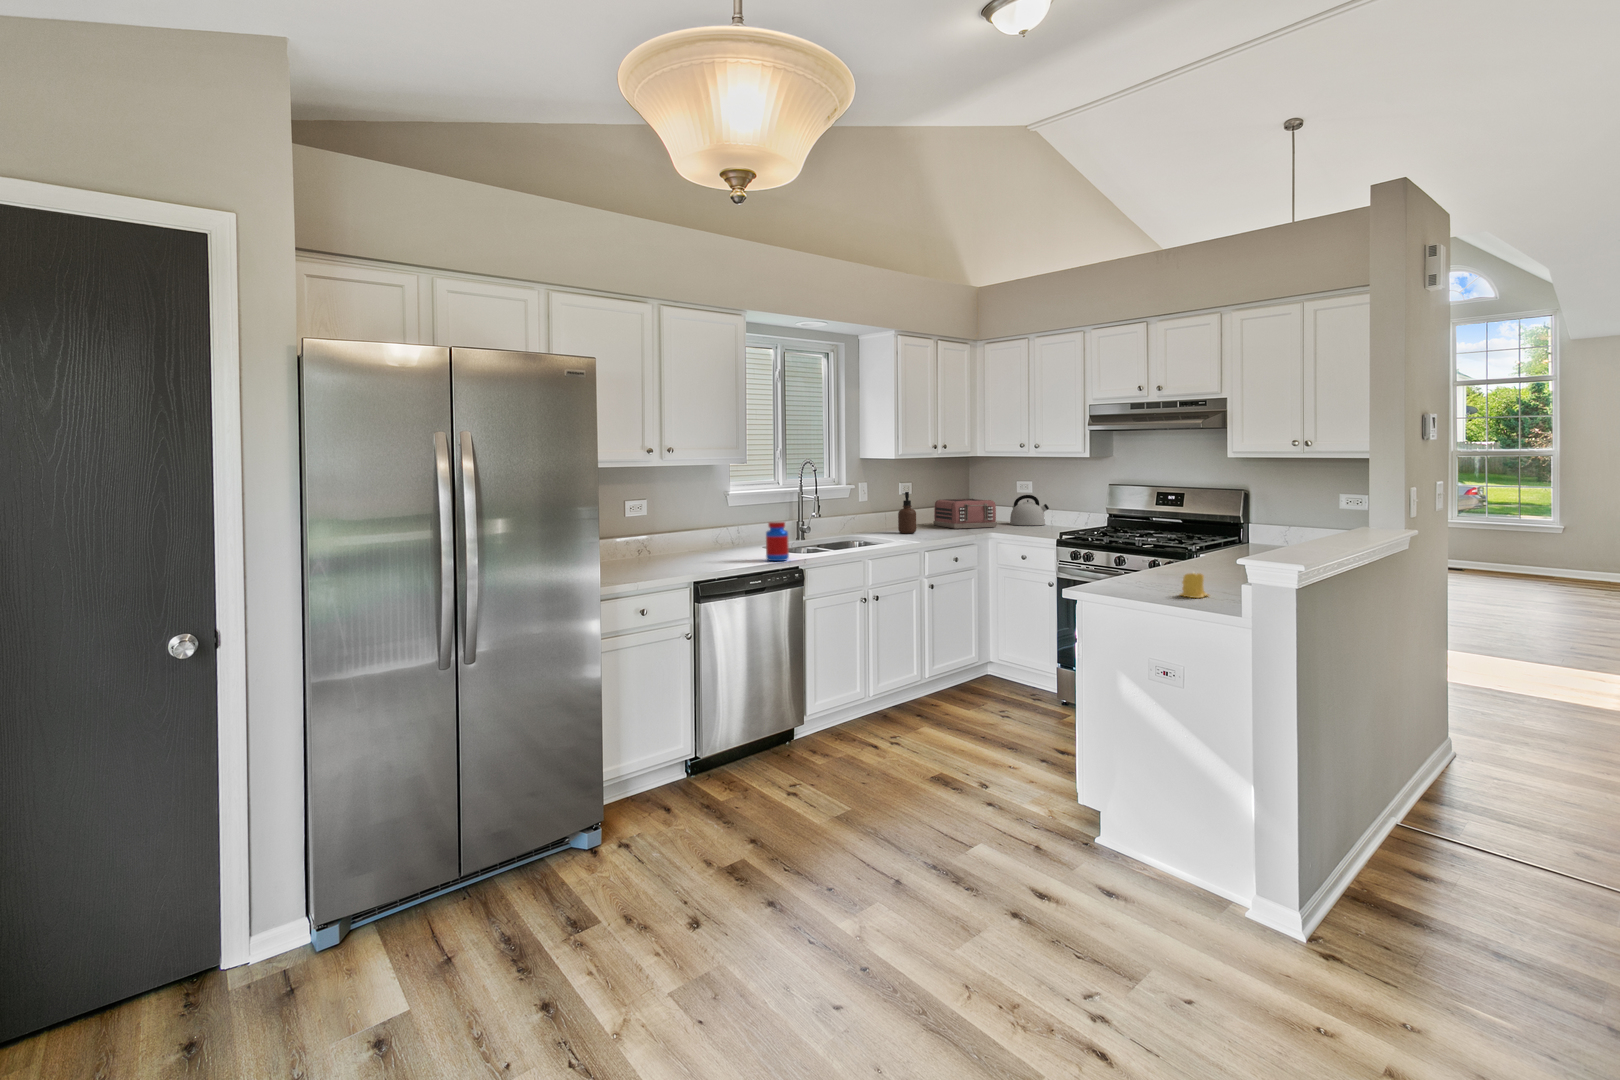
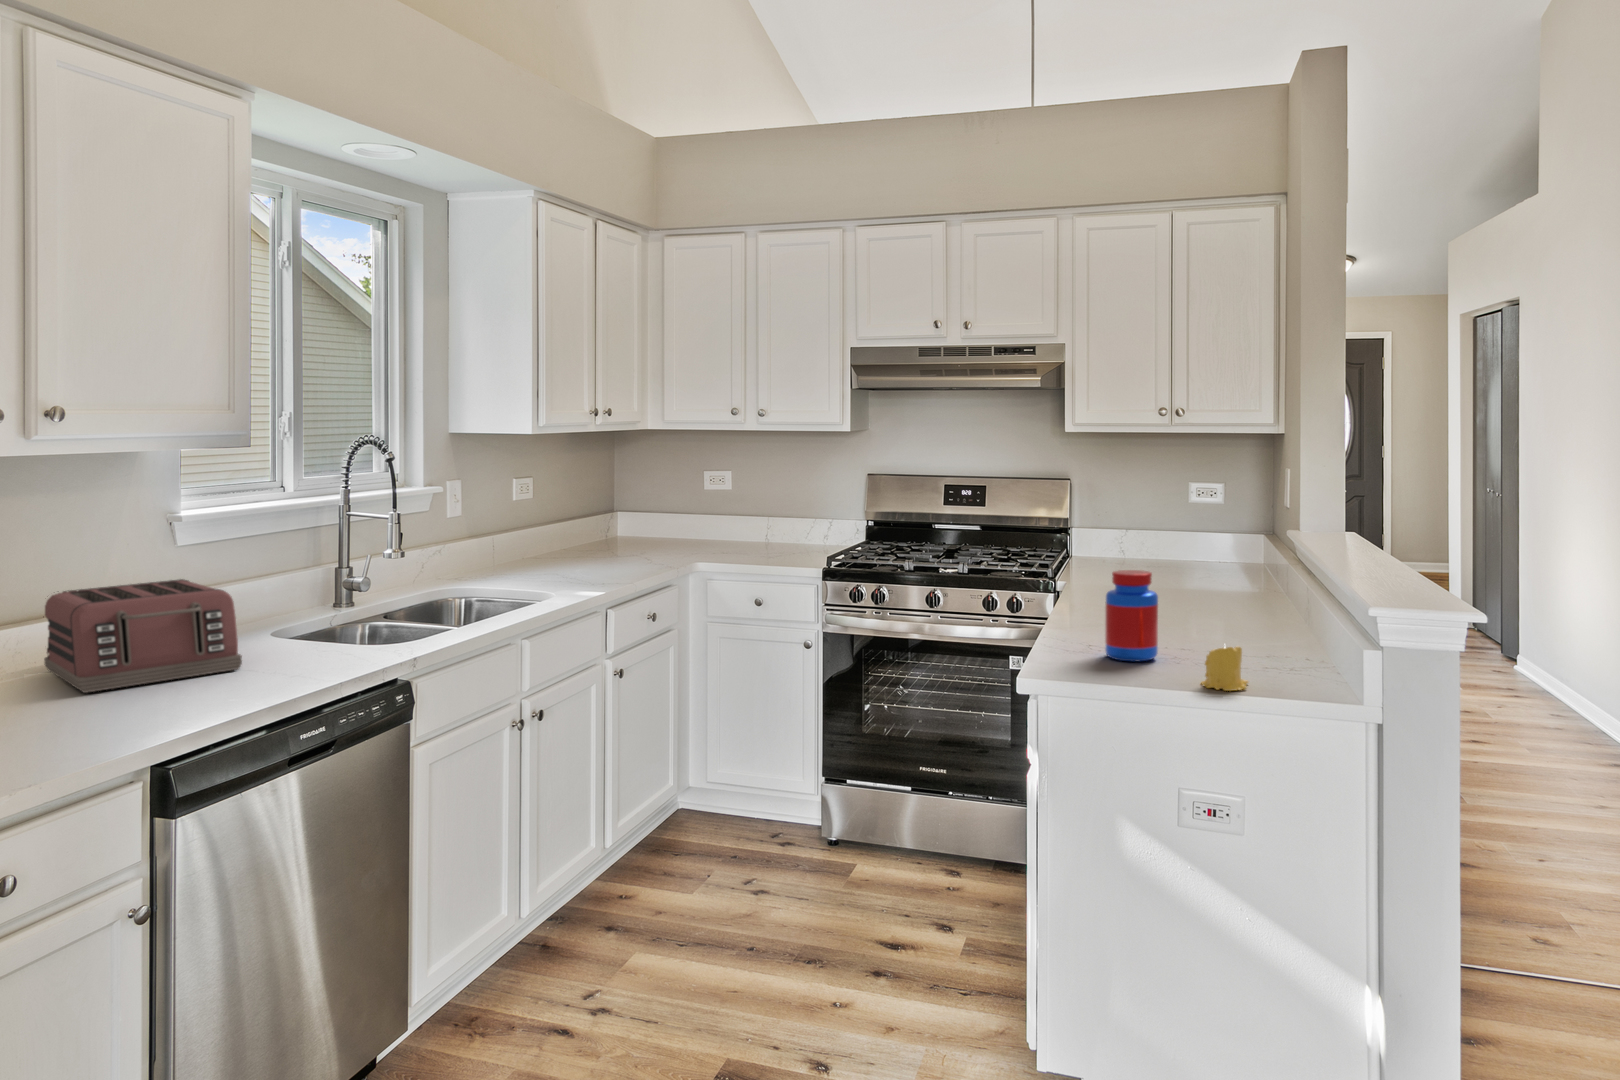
soap dispenser: present [898,492,916,534] -> none [529,497,565,575]
kettle: present [1010,495,1049,525] -> none [703,493,766,545]
toaster: present [933,499,997,529] -> present [43,579,242,693]
jar: present [766,521,789,561] -> present [1105,570,1158,661]

